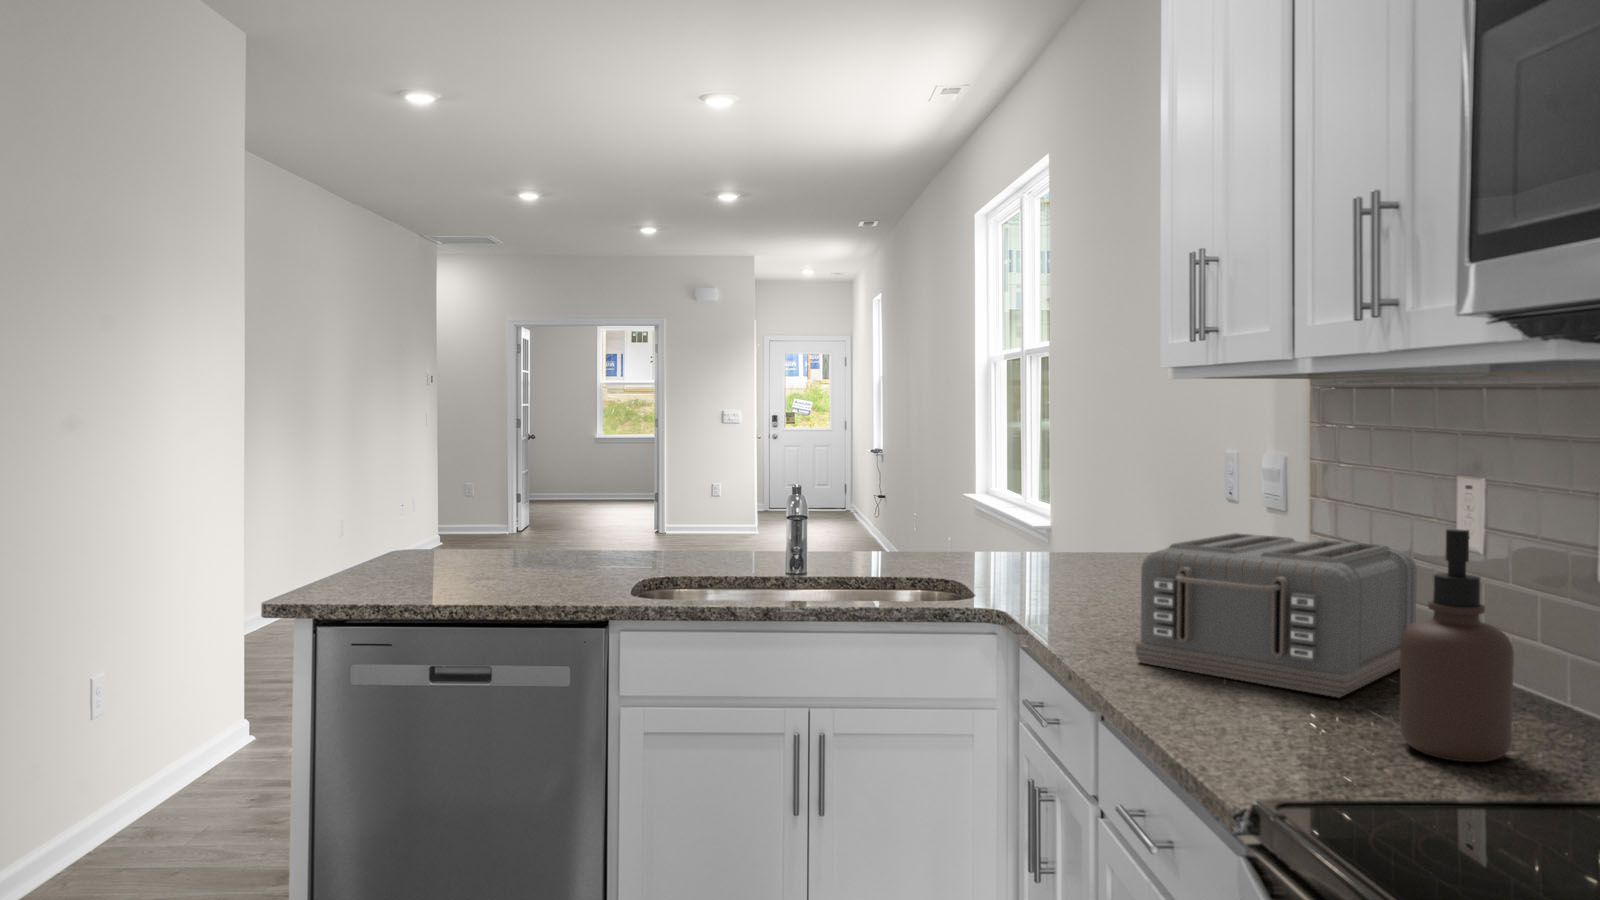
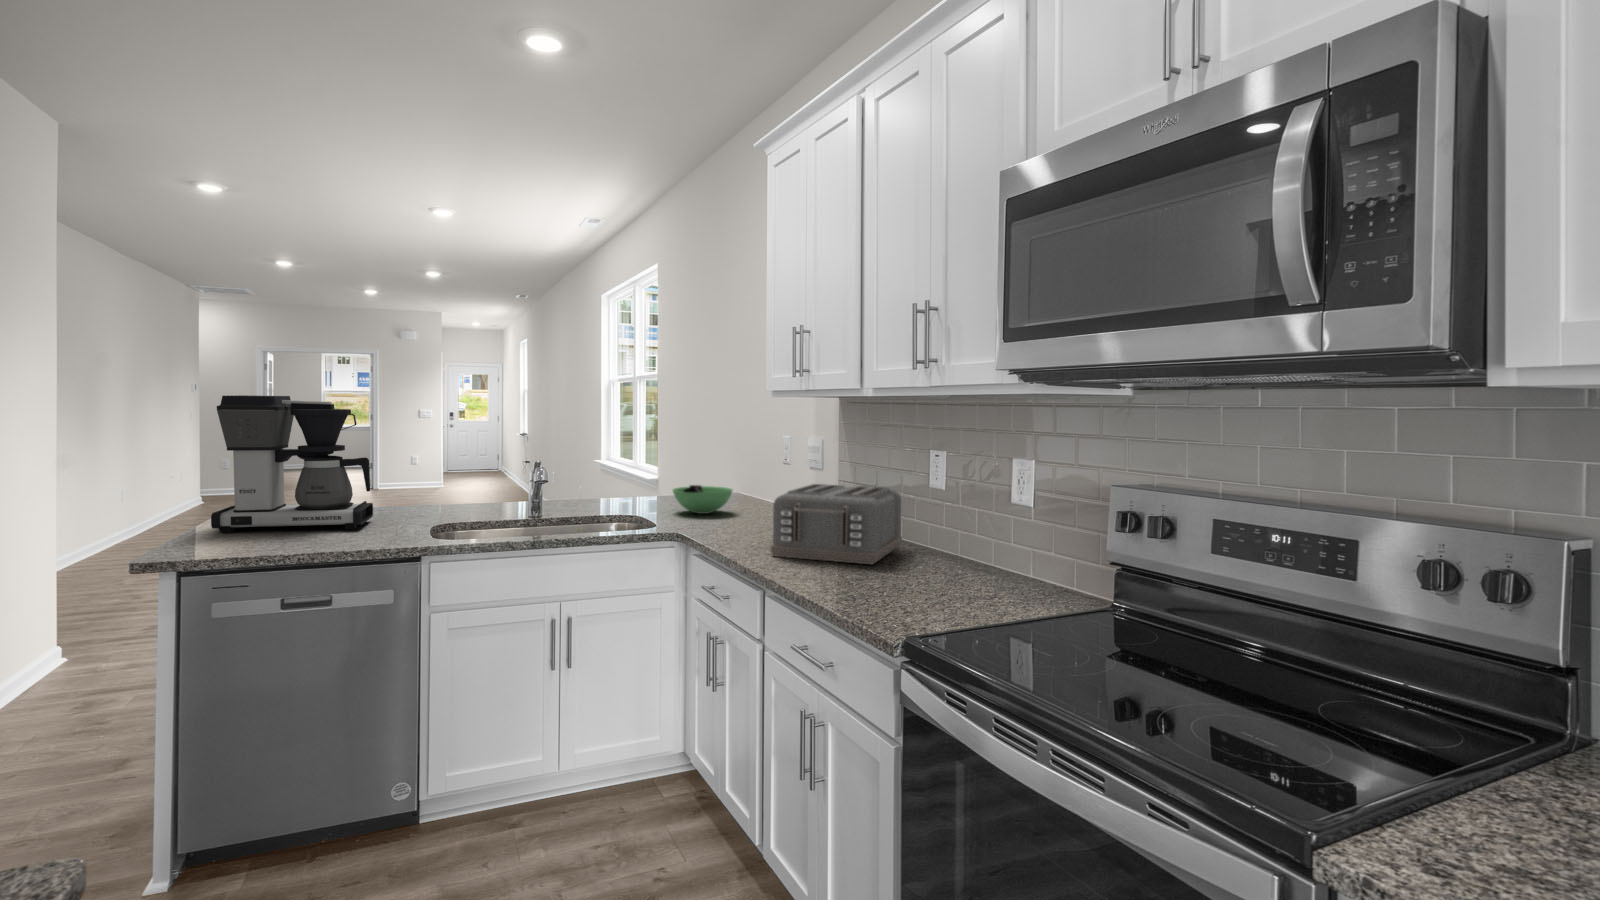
coffee maker: none [394,393,592,575] -> present [211,395,373,533]
soap dispenser: present [1399,529,1514,762] -> none [903,480,949,585]
bowl: none [1012,531,1113,578] -> present [673,485,732,514]

